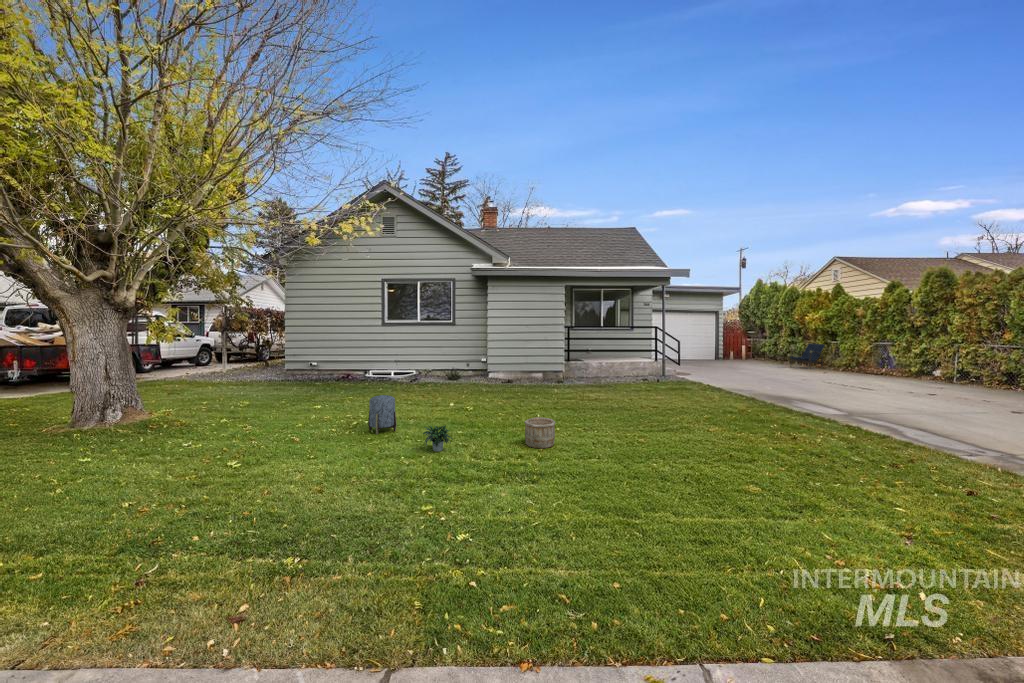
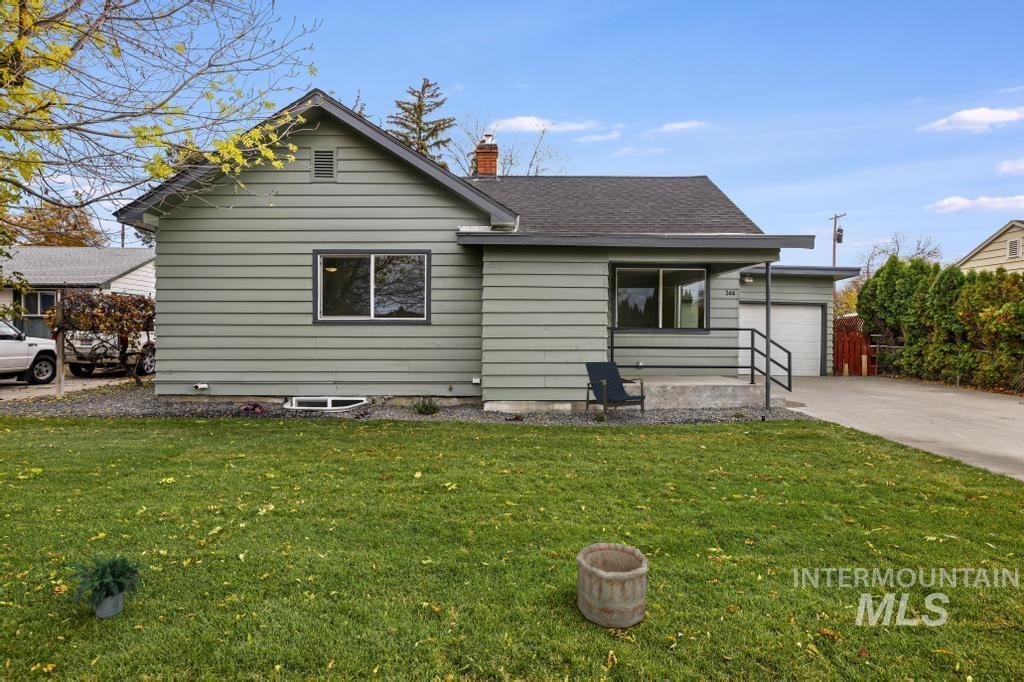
lounge chair: present [790,343,825,368] -> present [586,361,646,422]
stool: present [368,395,397,434] -> none [233,479,294,570]
potted plant: present [423,425,452,451] -> present [58,553,147,618]

